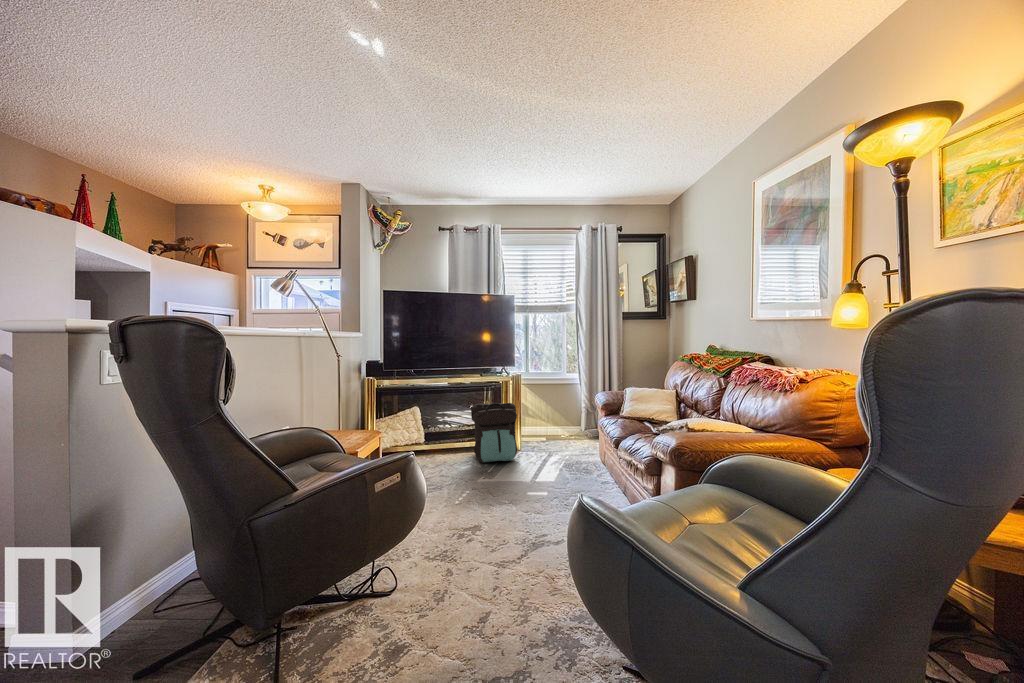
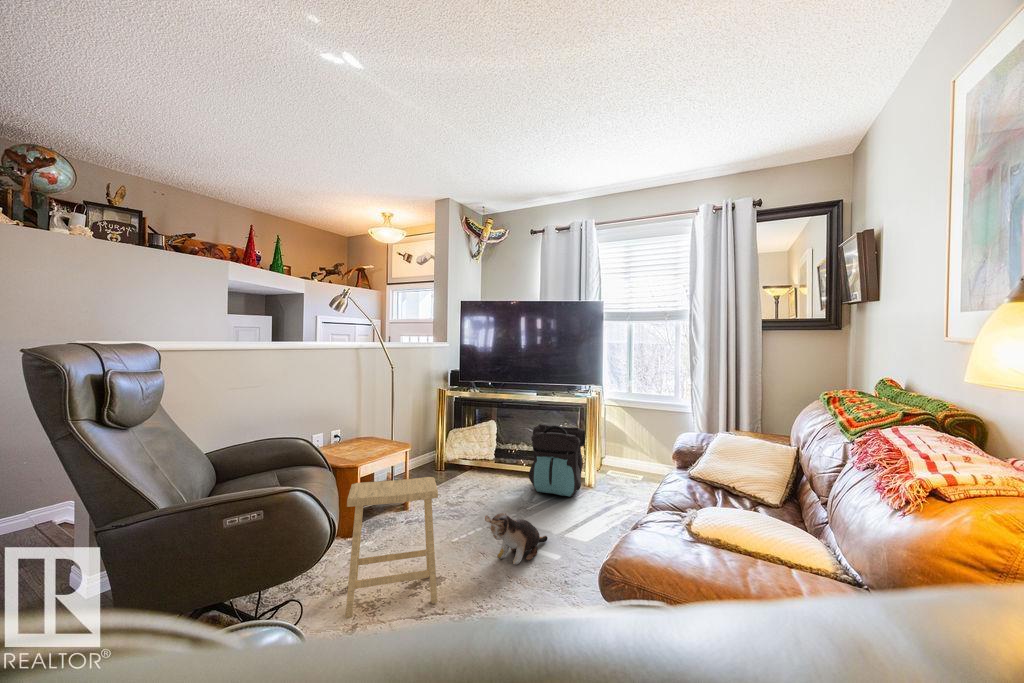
footstool: none [411,452,502,591] -> present [345,477,438,618]
plush toy: none [504,474,535,513] -> present [485,513,548,564]

